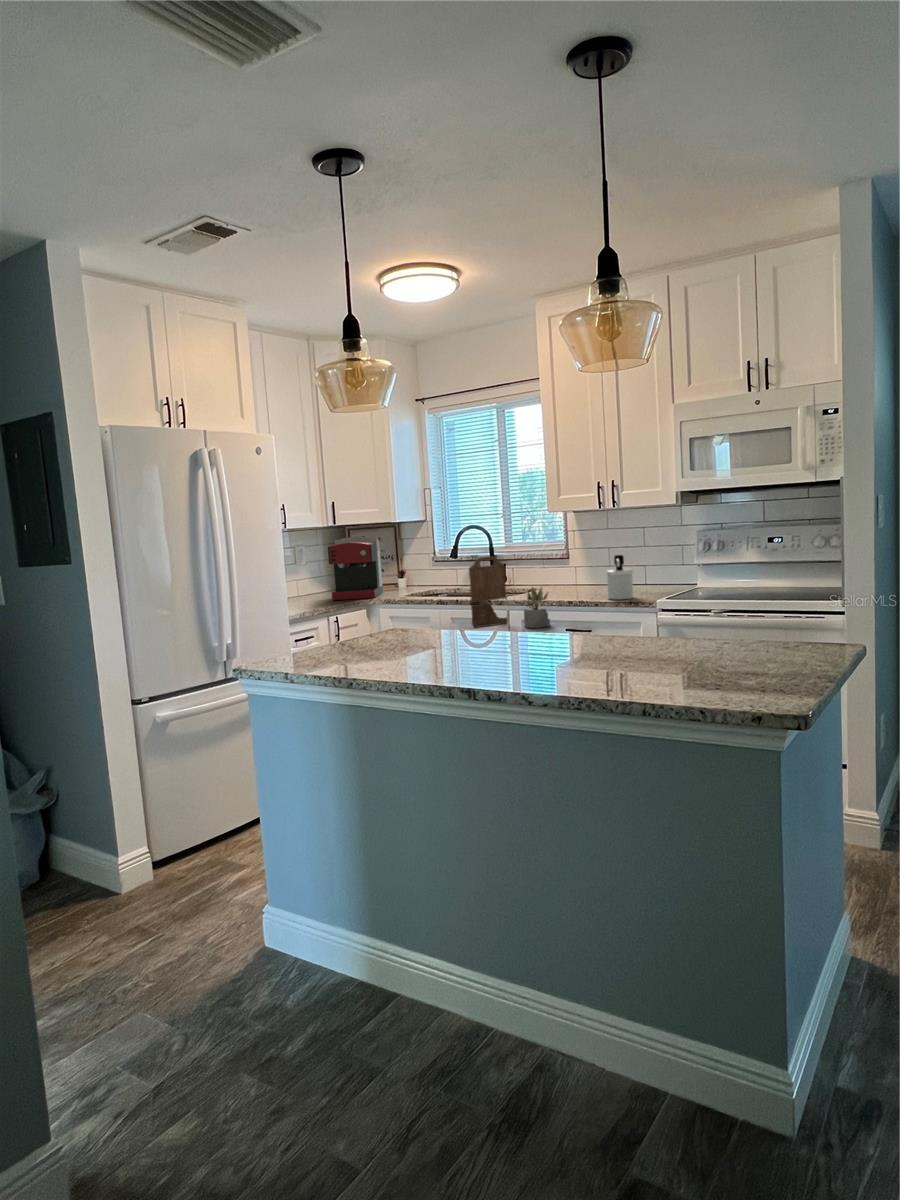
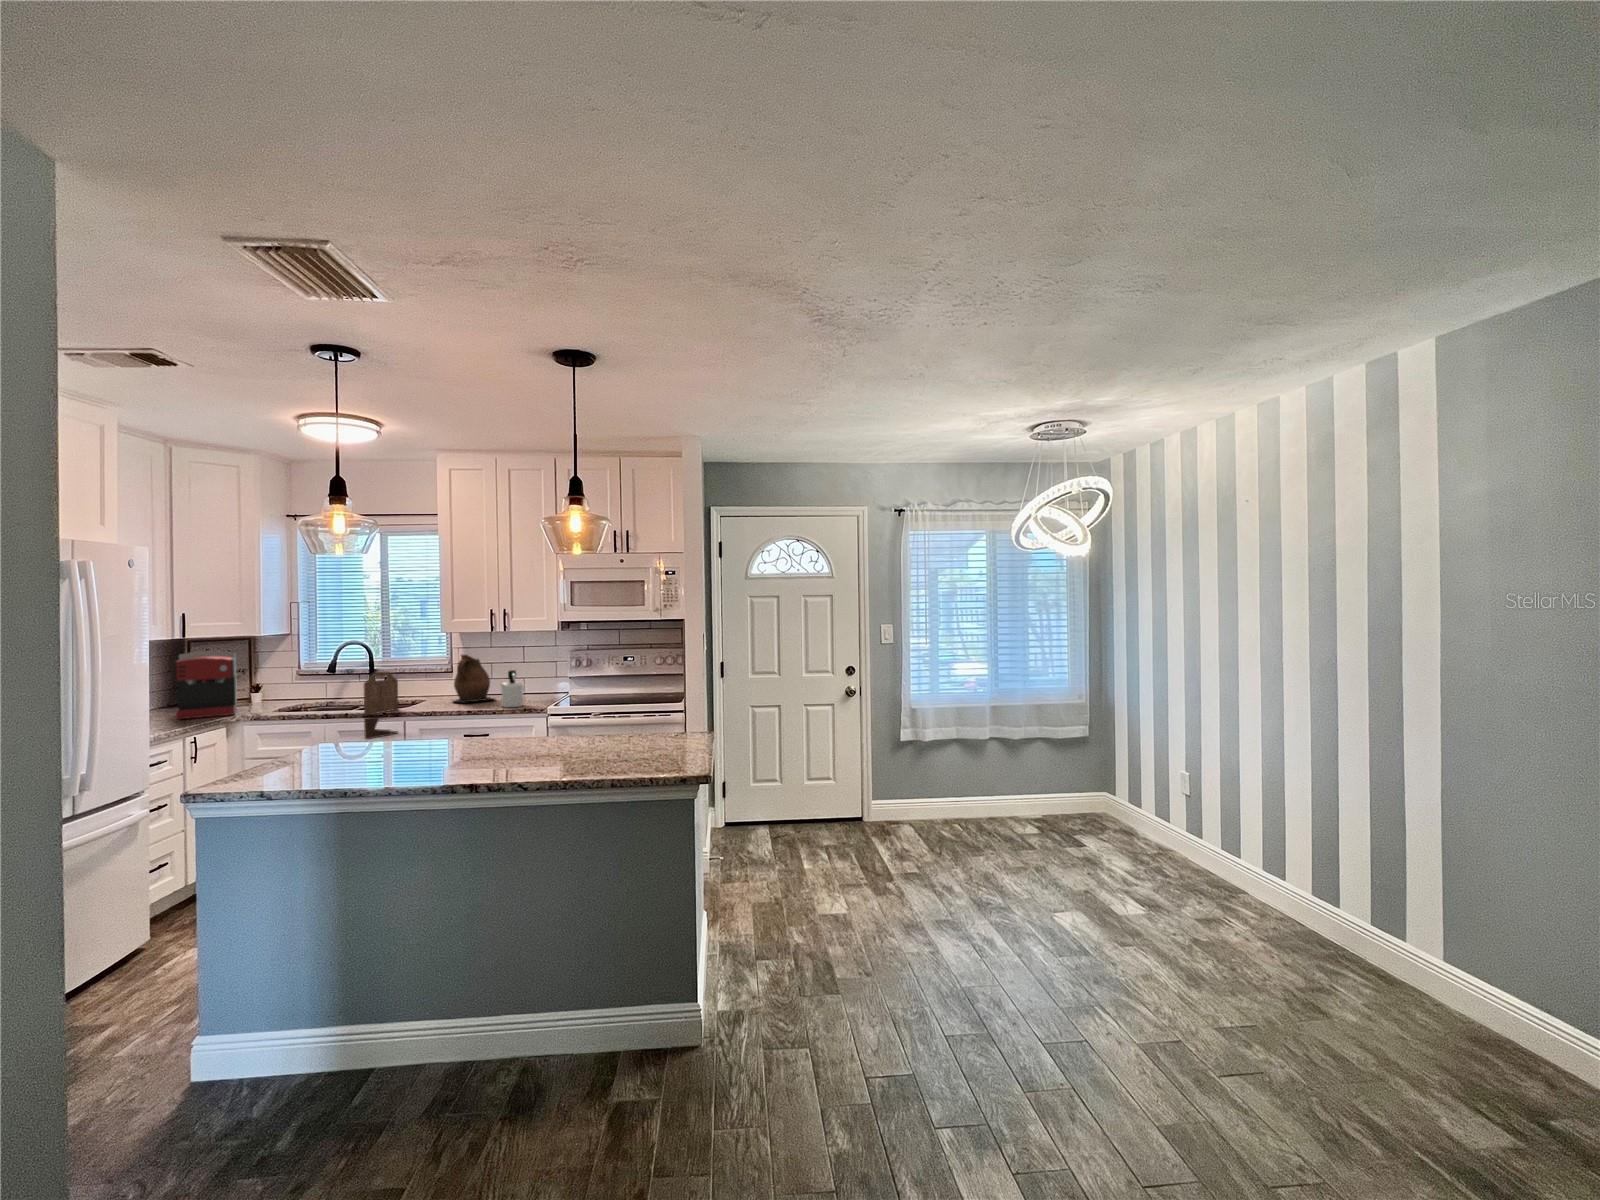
ceramic pitcher: none [560,537,609,593] -> present [452,654,494,703]
succulent plant: present [524,587,550,628] -> none [418,697,446,736]

